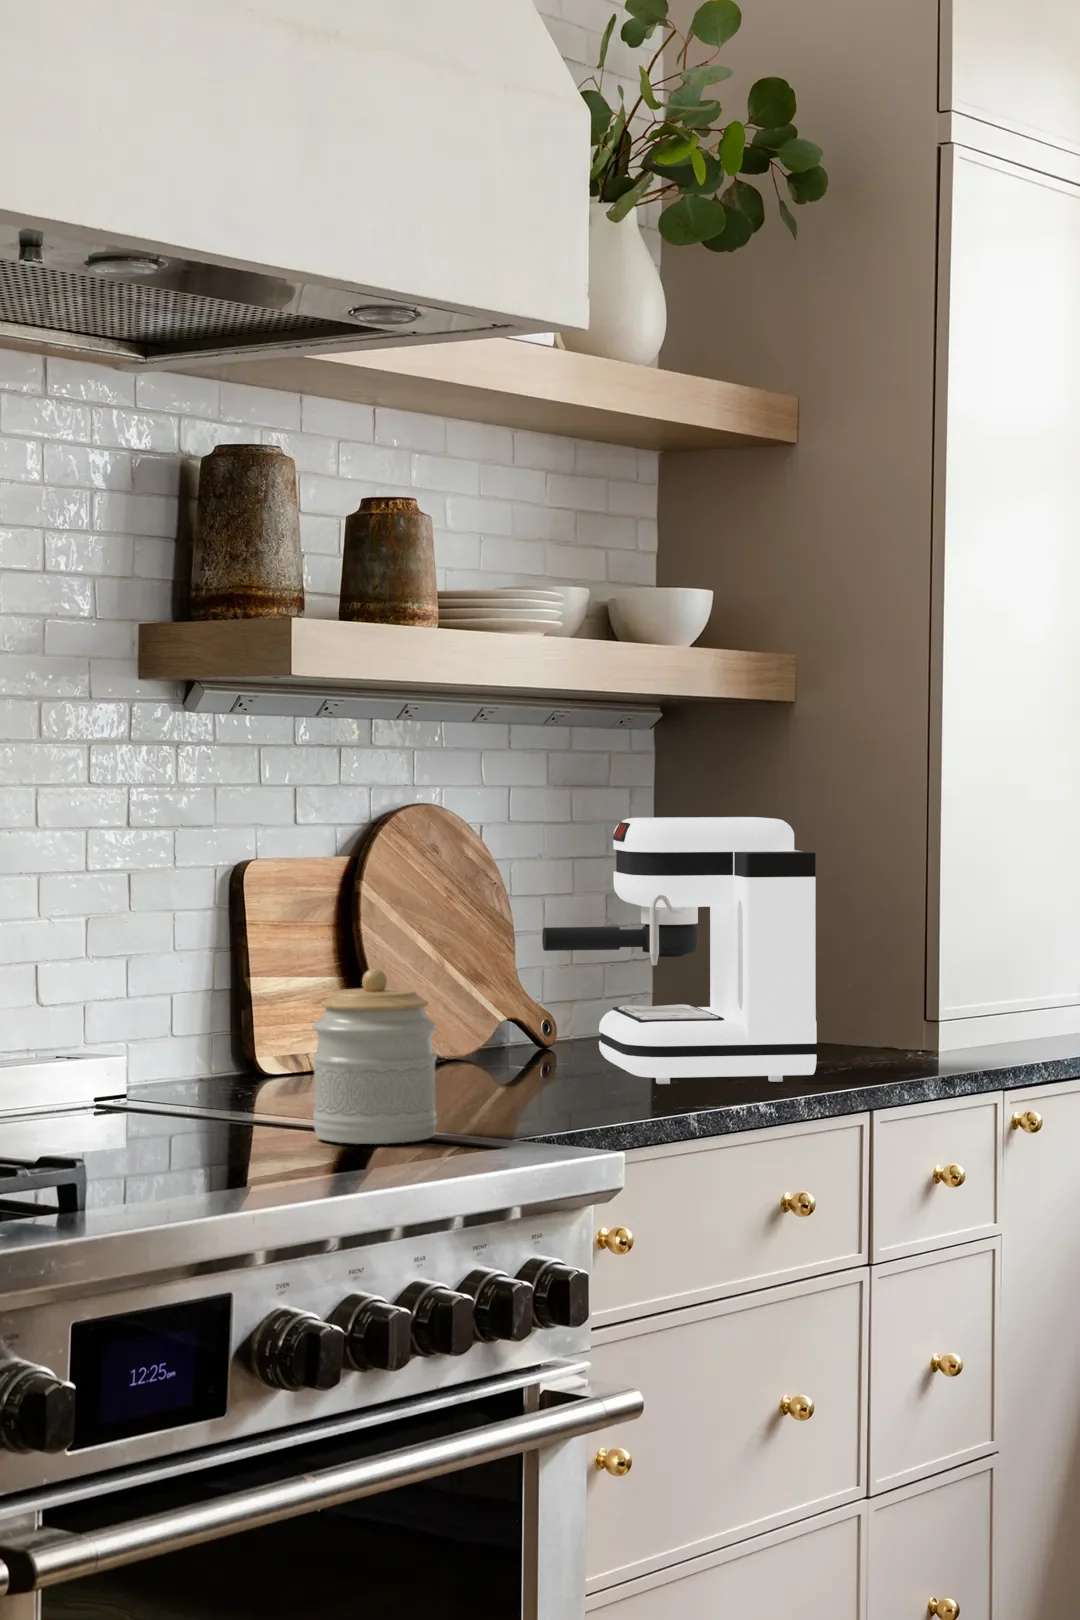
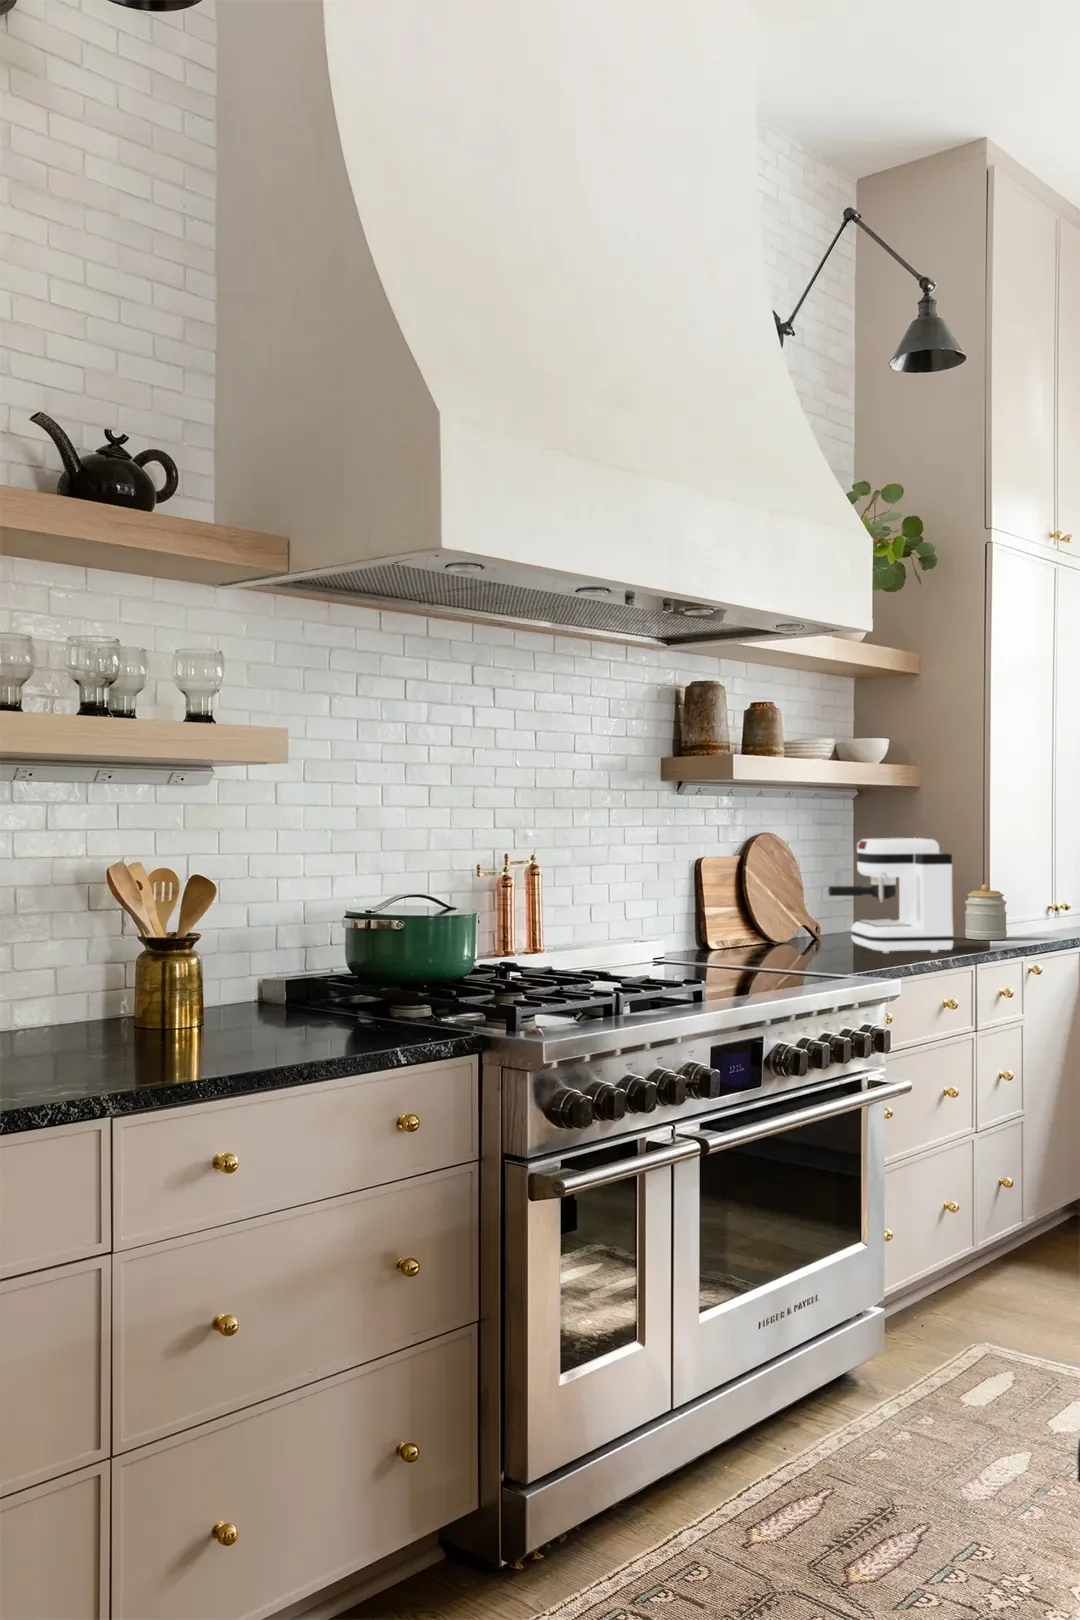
jar: present [313,969,437,1144] -> present [965,884,1007,940]

